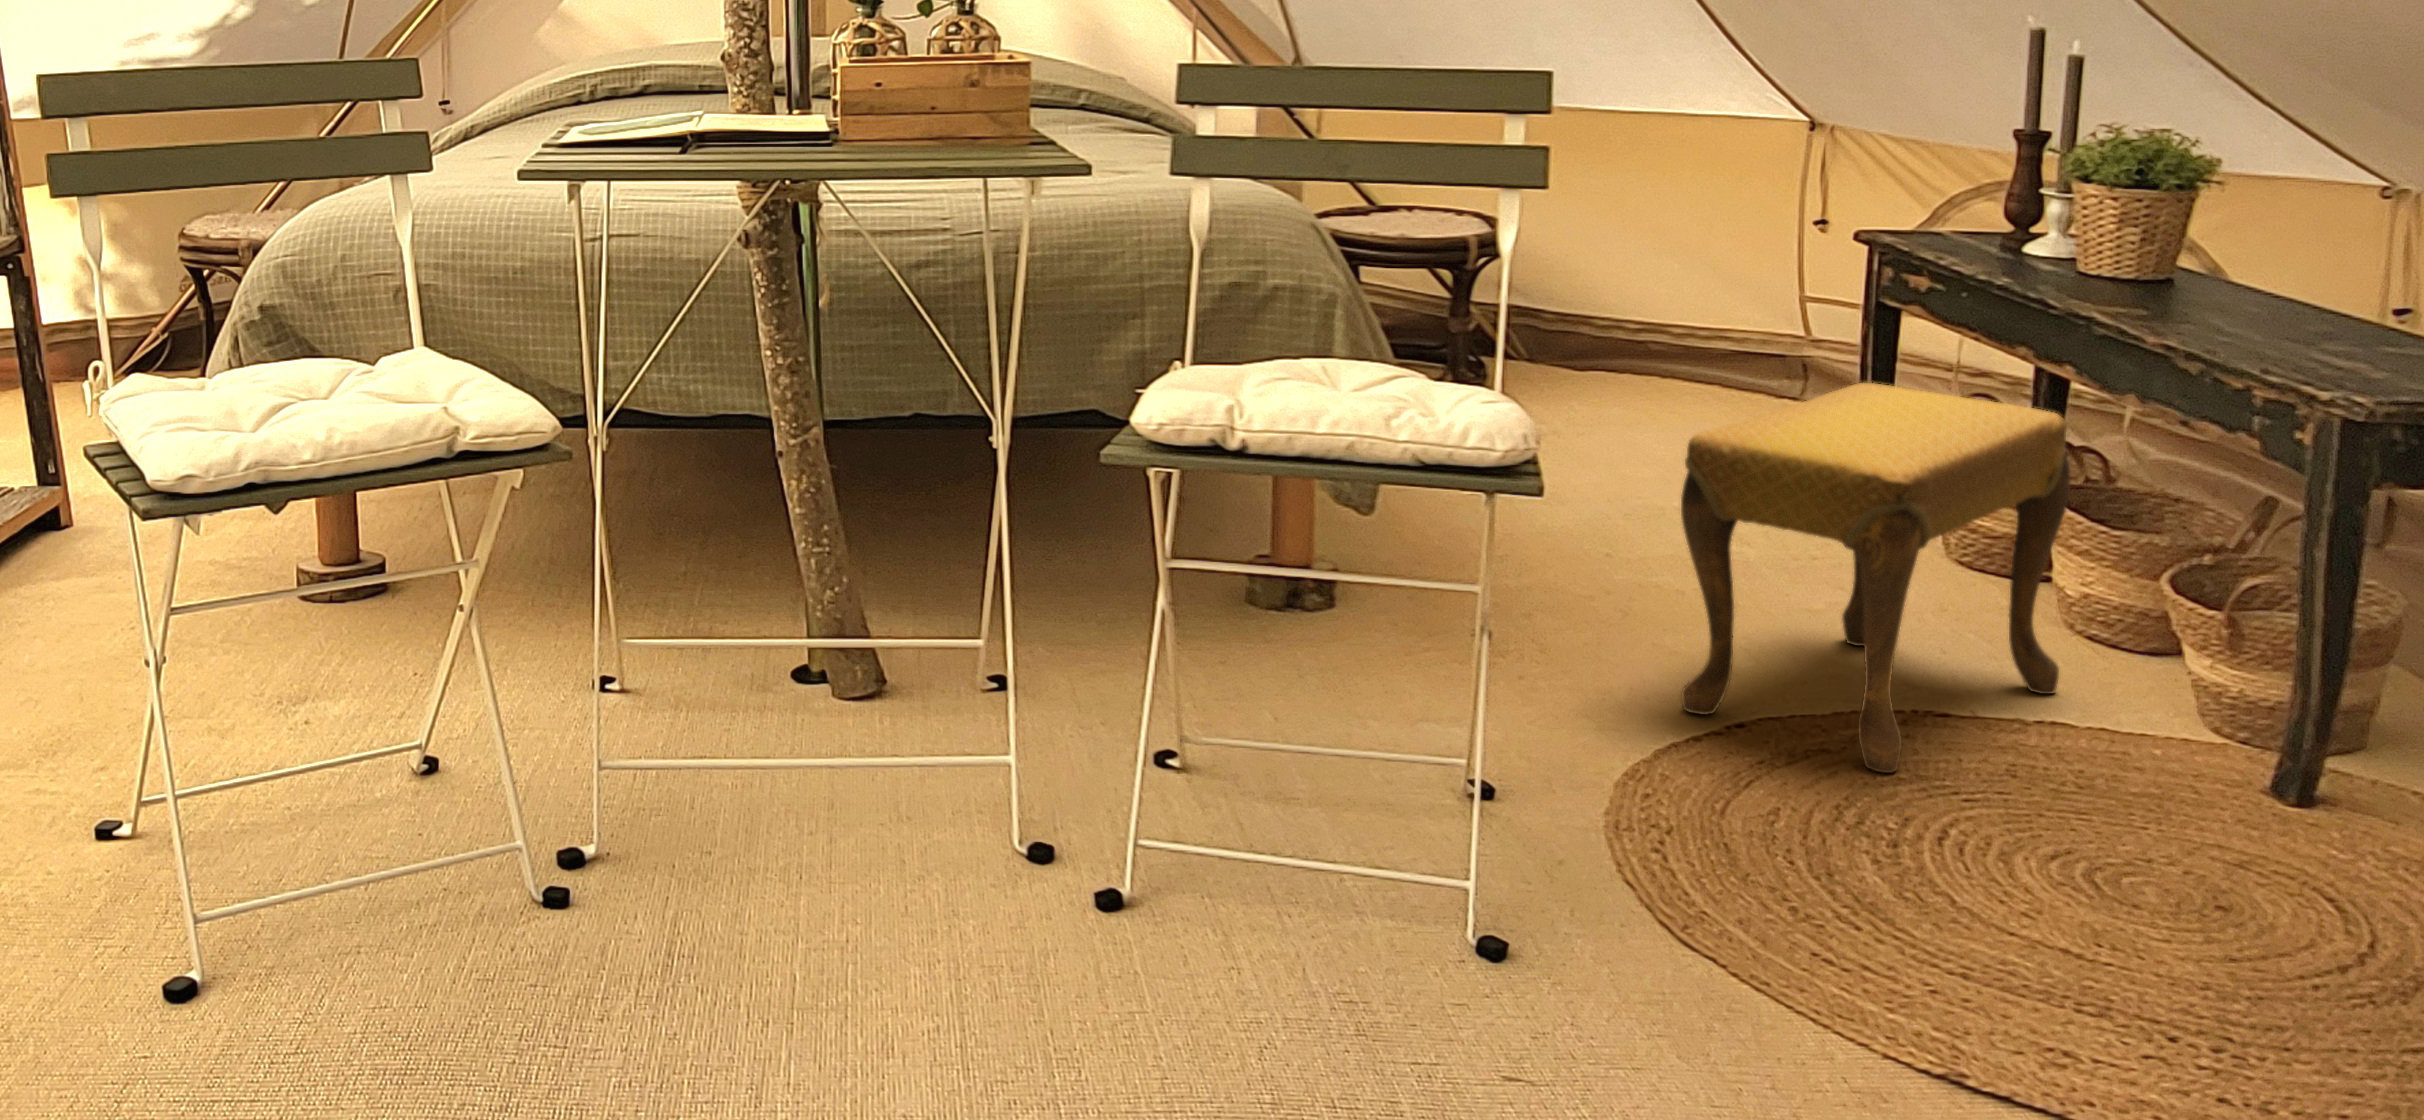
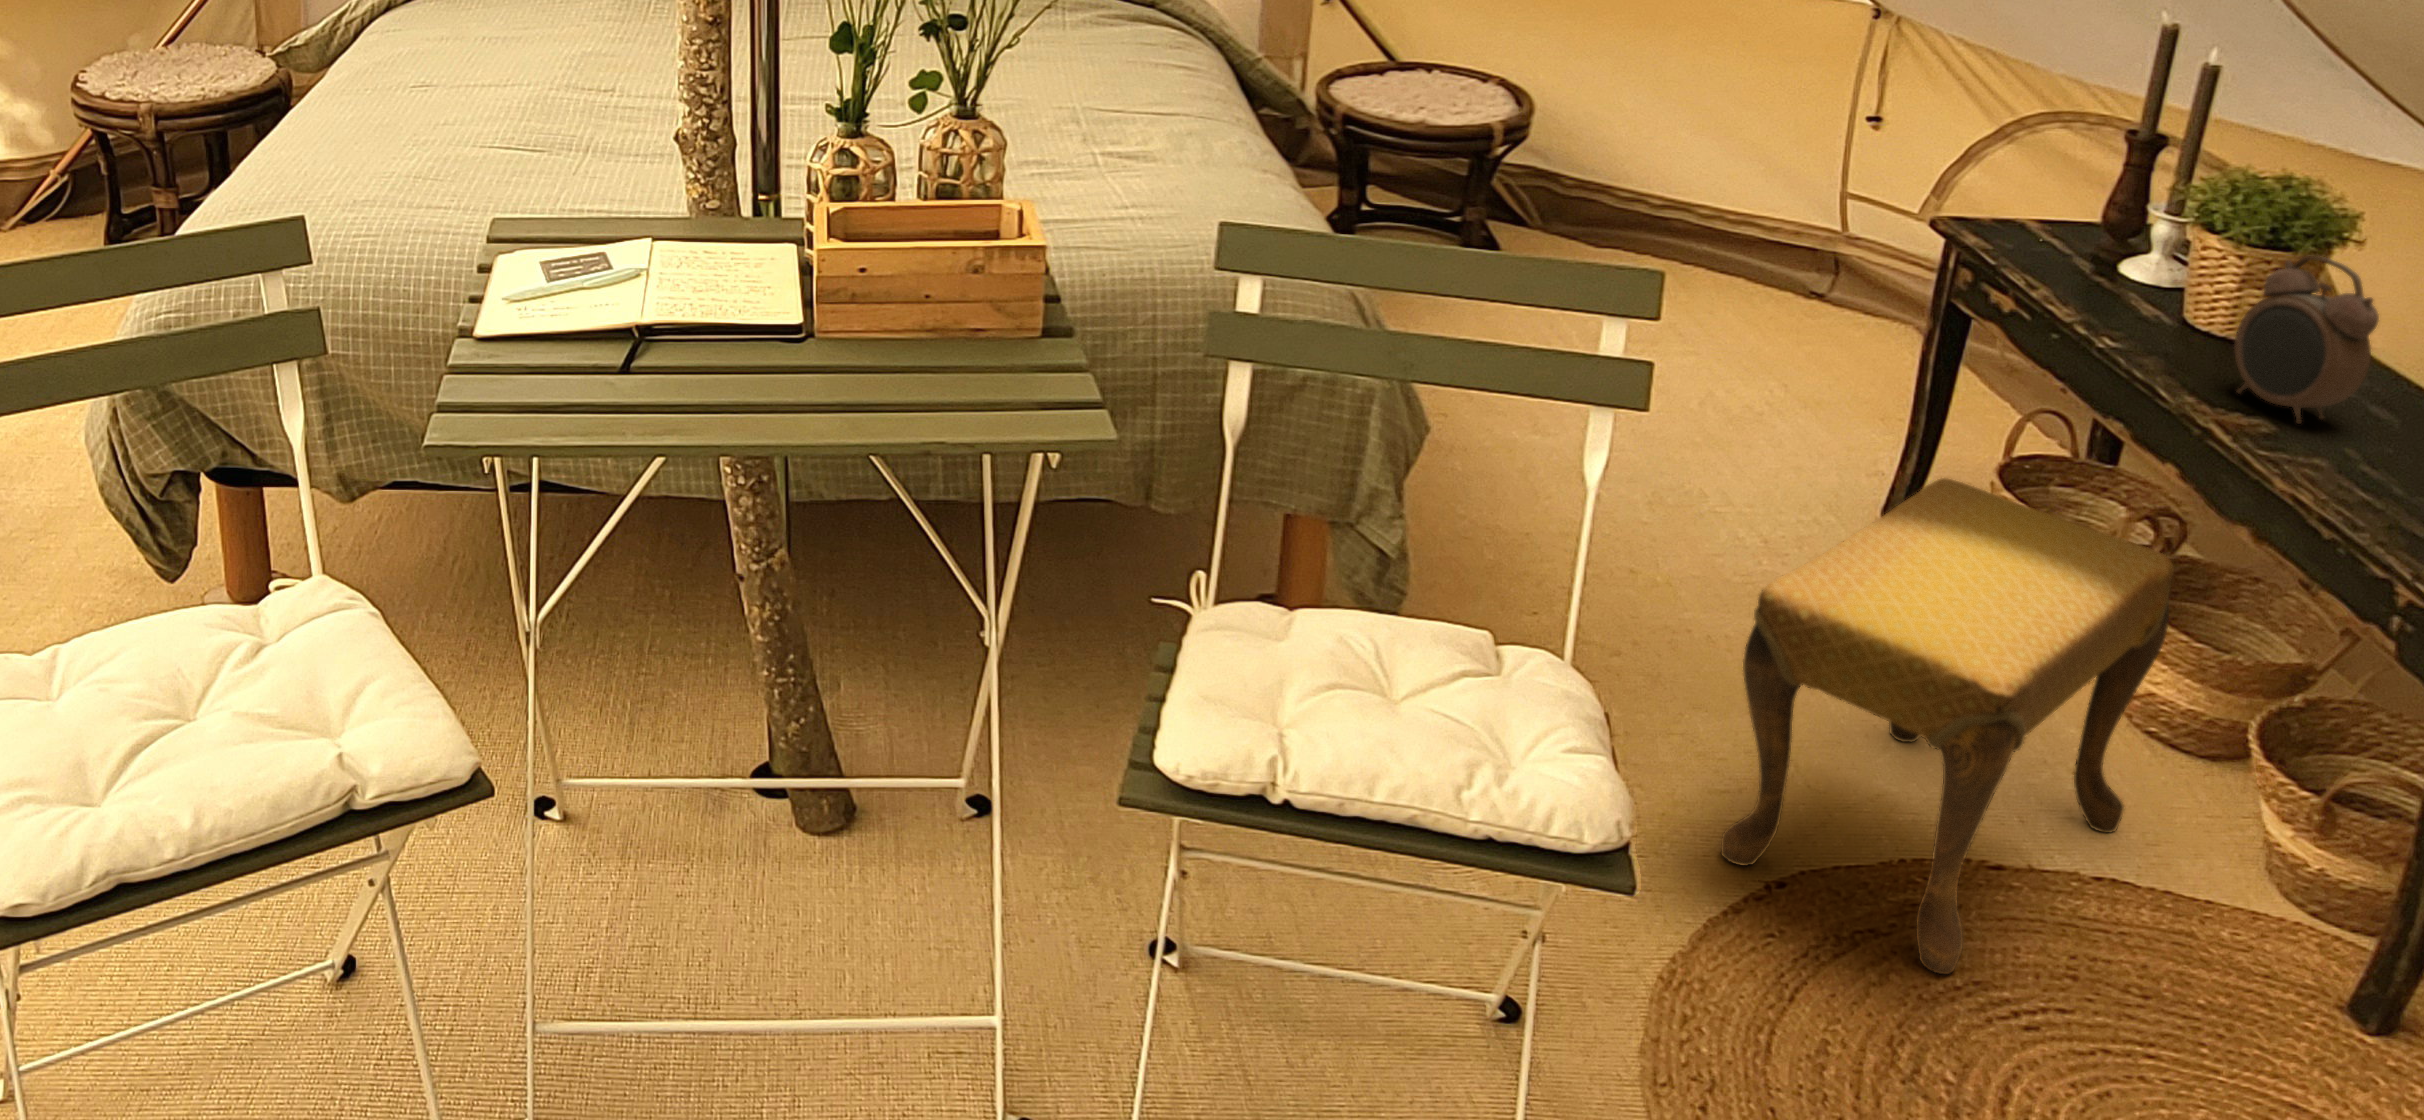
alarm clock: none [2106,155,2221,301] -> present [2234,256,2379,423]

